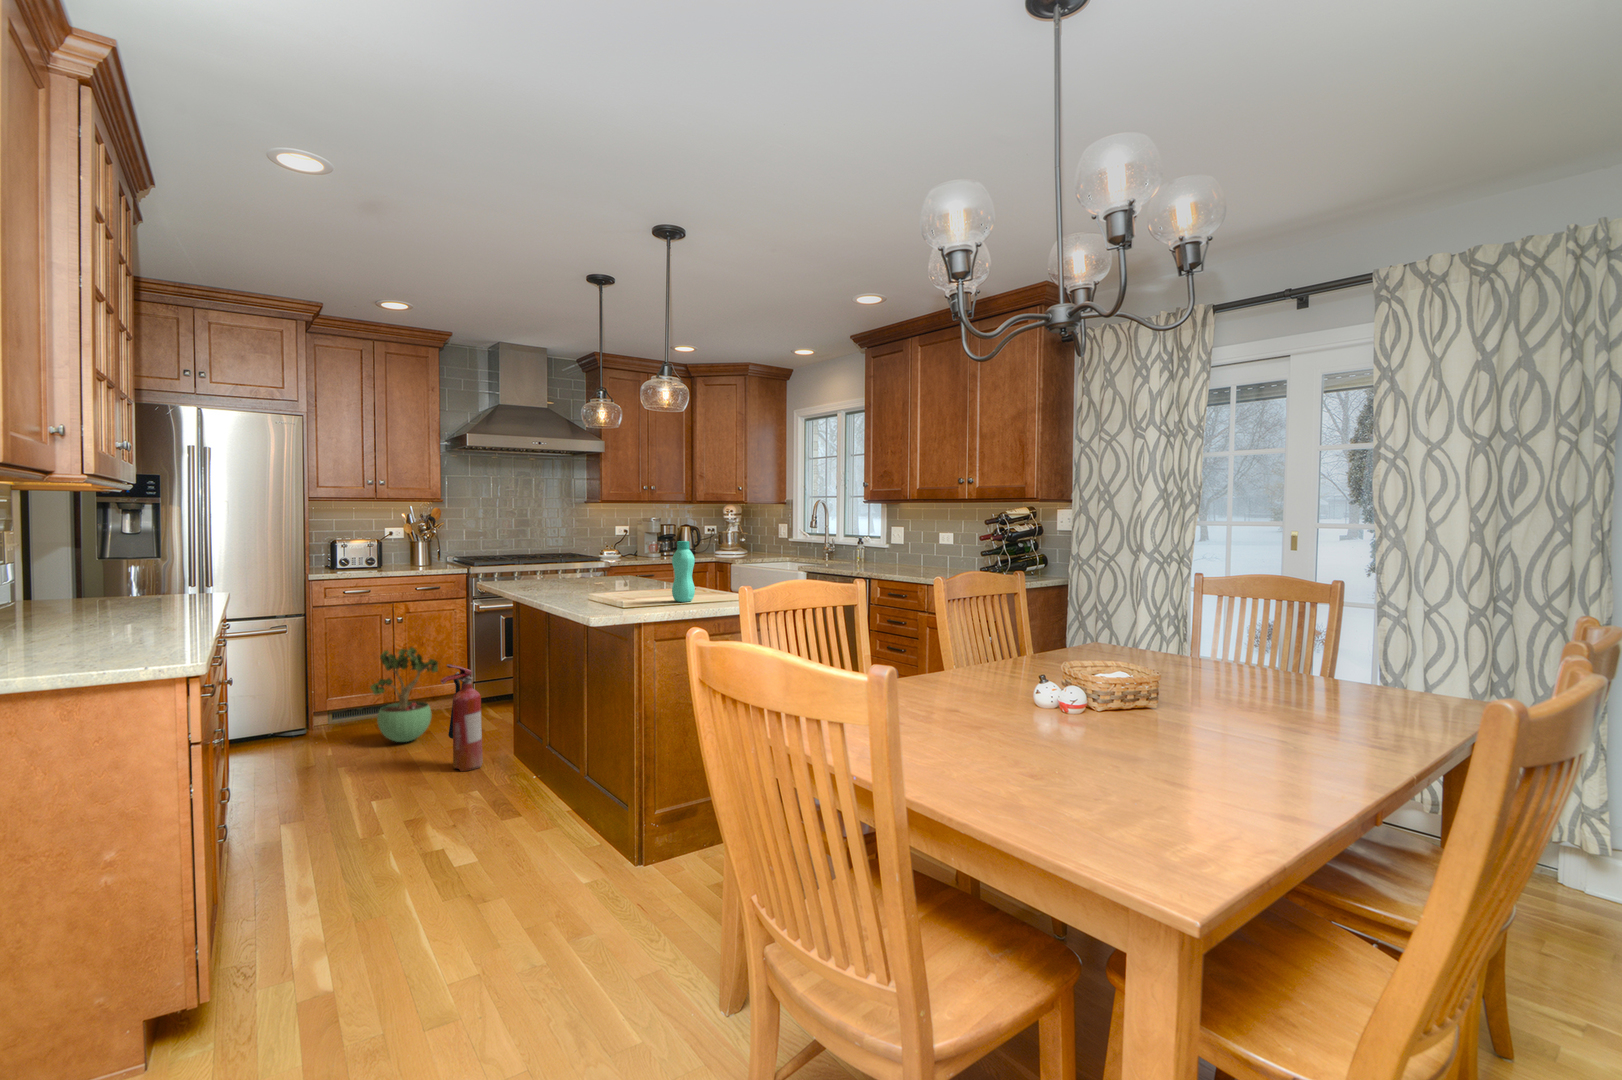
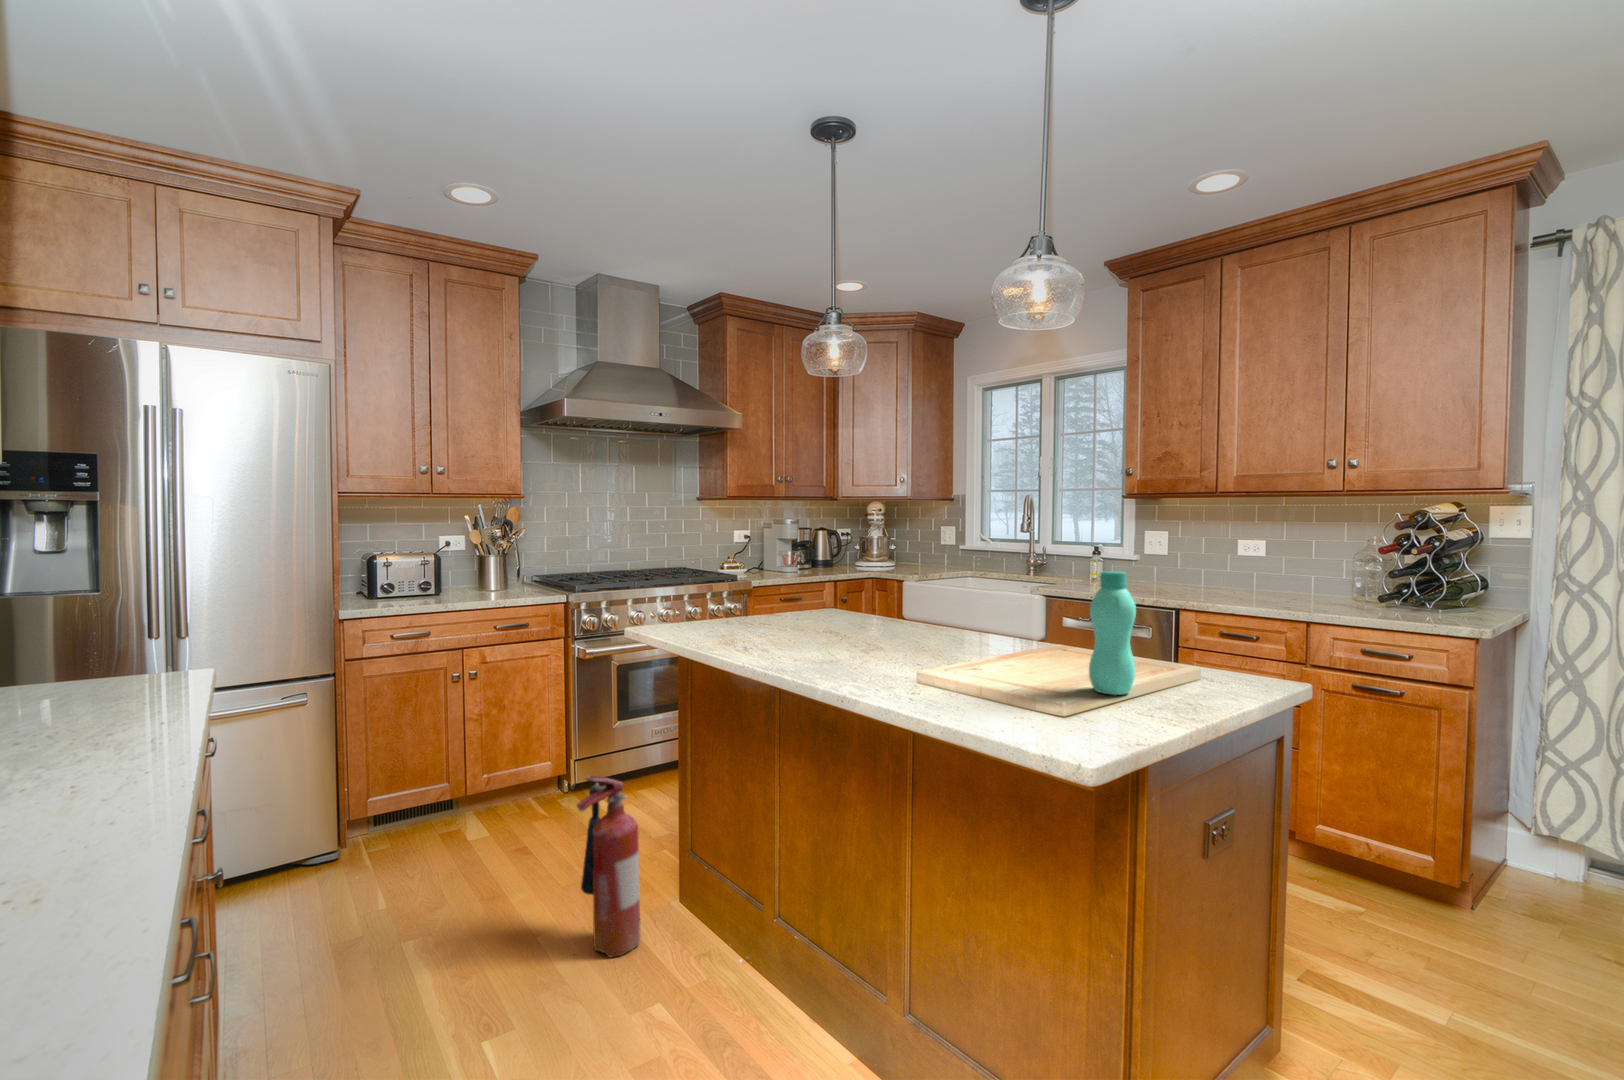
potted plant: present [370,647,438,742] -> none [441,728,548,881]

